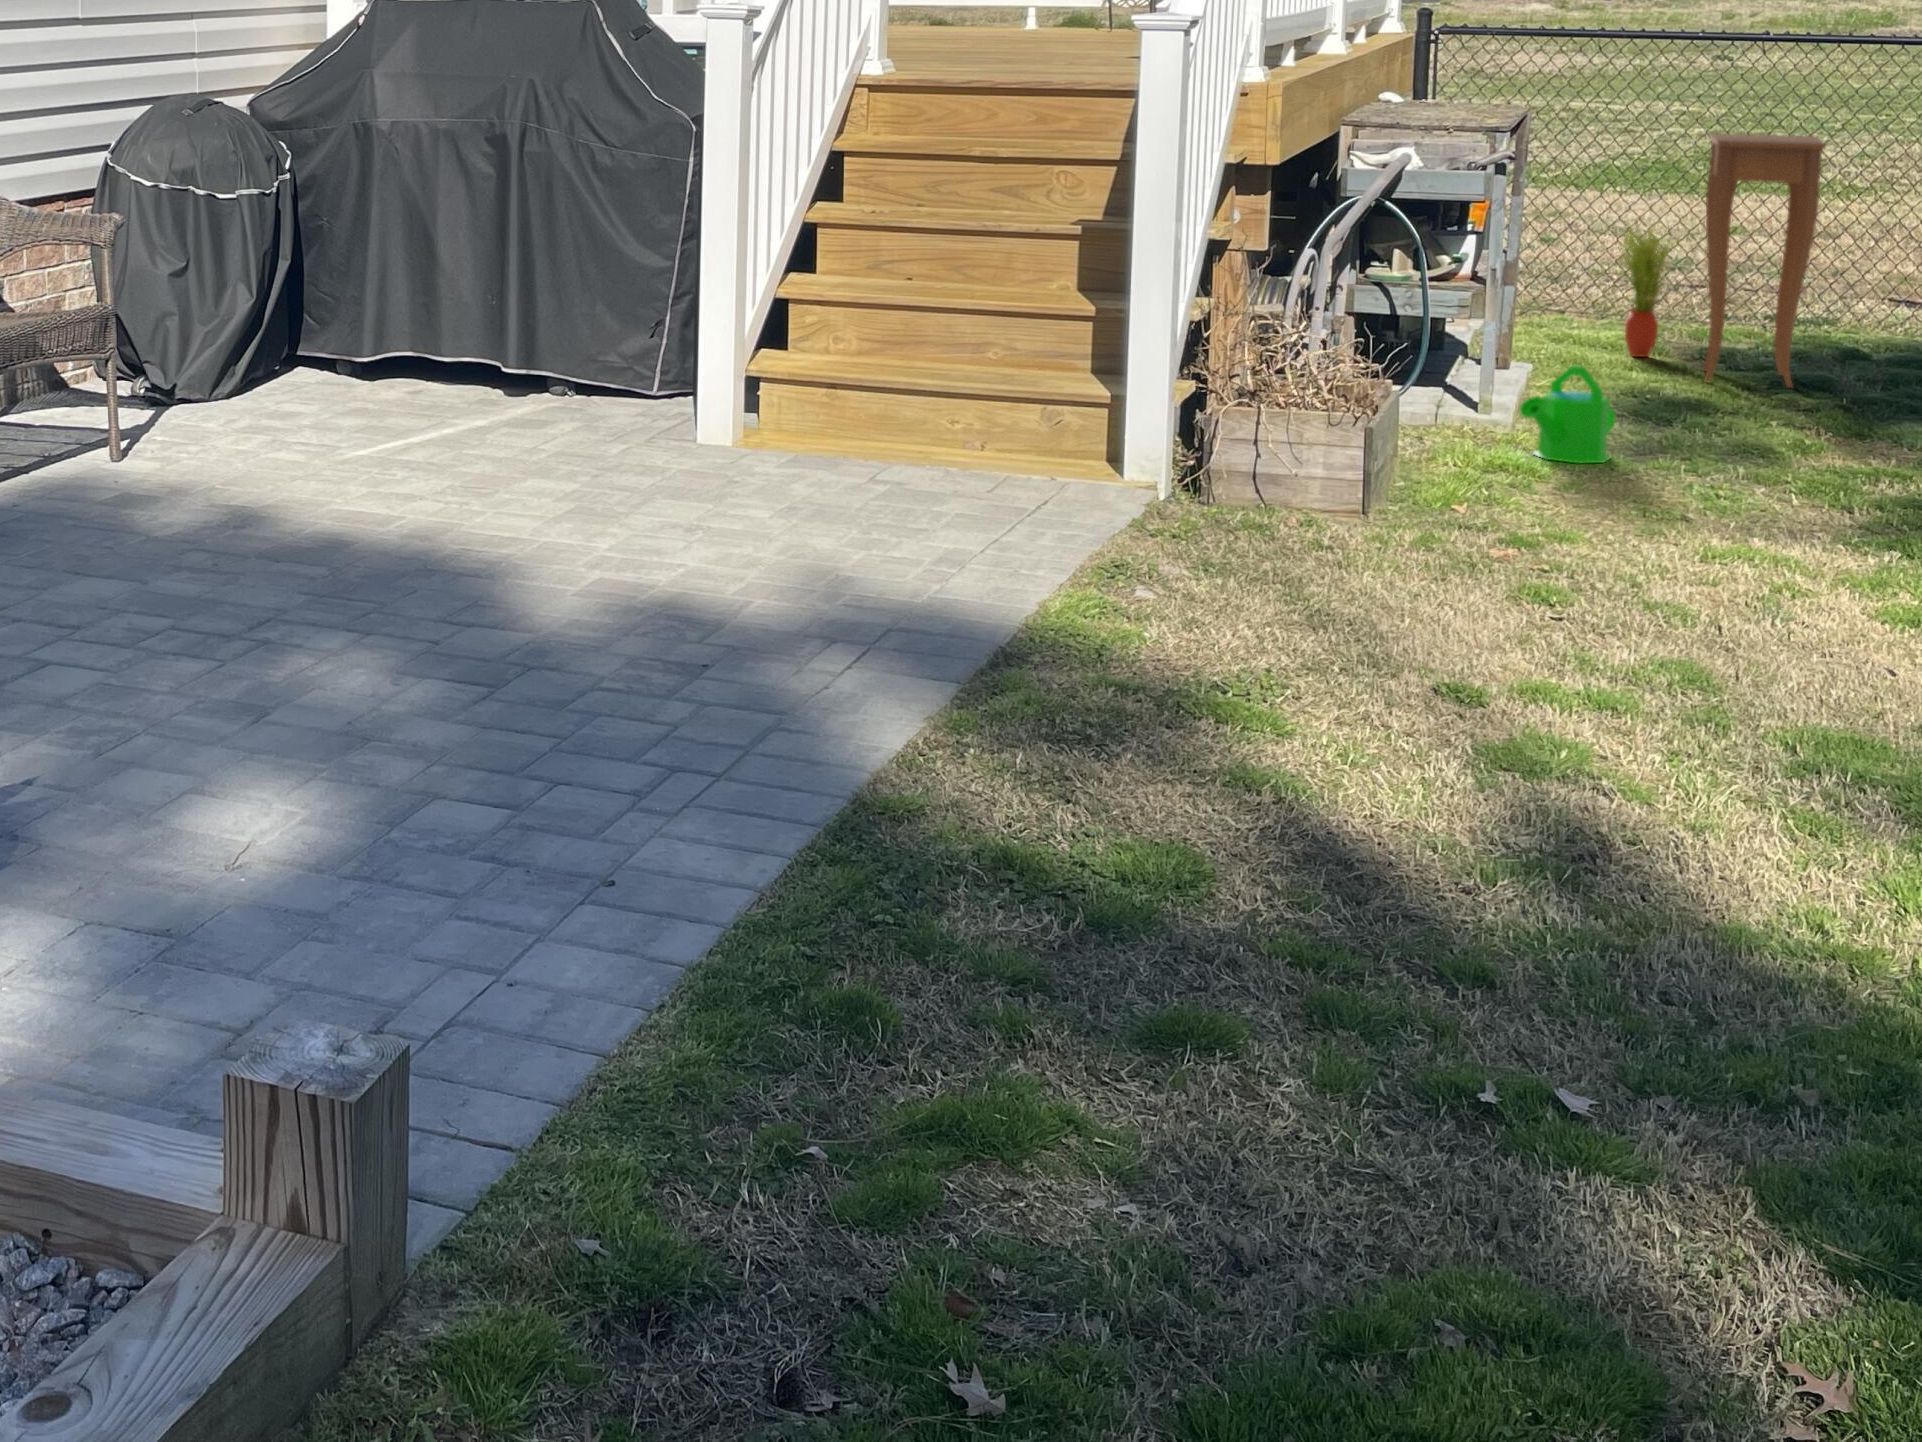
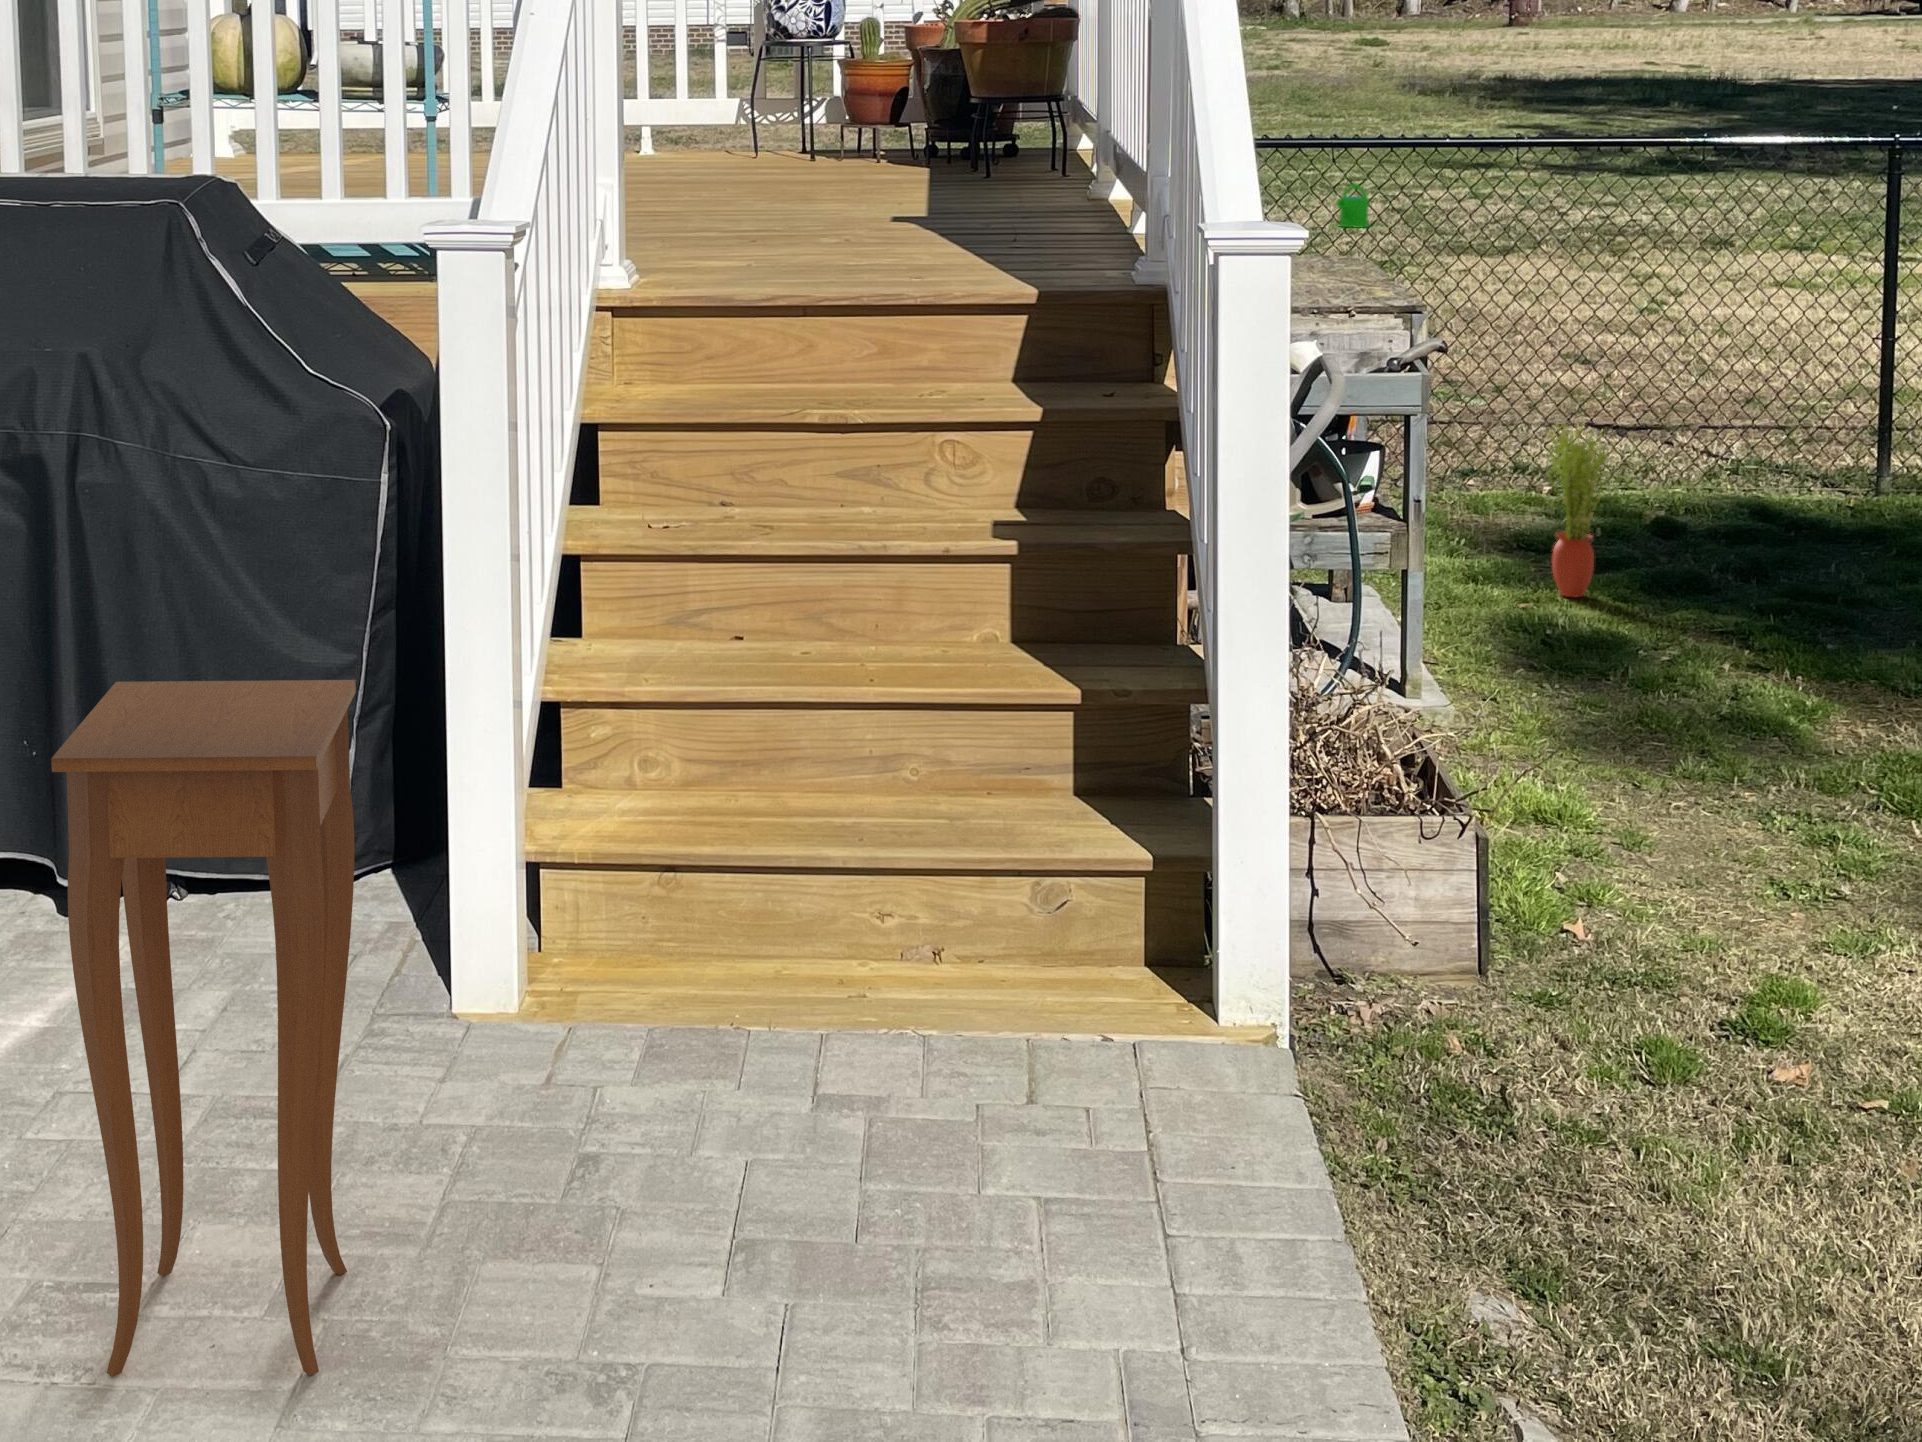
side table: present [1701,133,1826,387] -> present [51,680,356,1377]
watering can: present [1520,365,1615,463] -> present [1336,183,1369,228]

